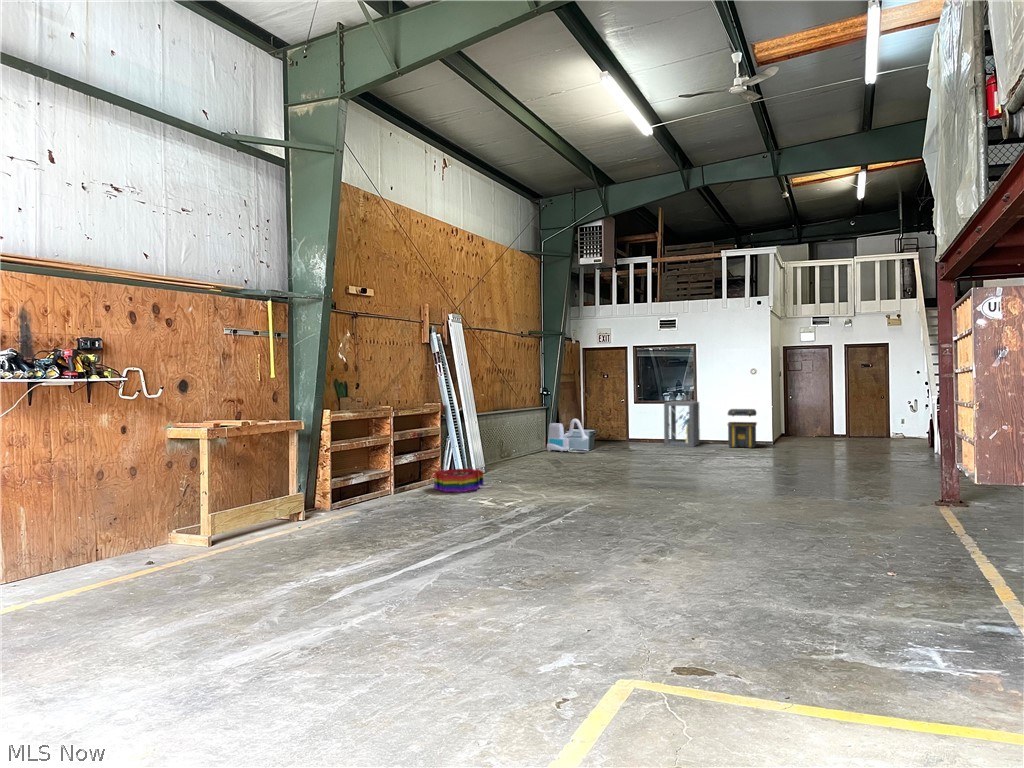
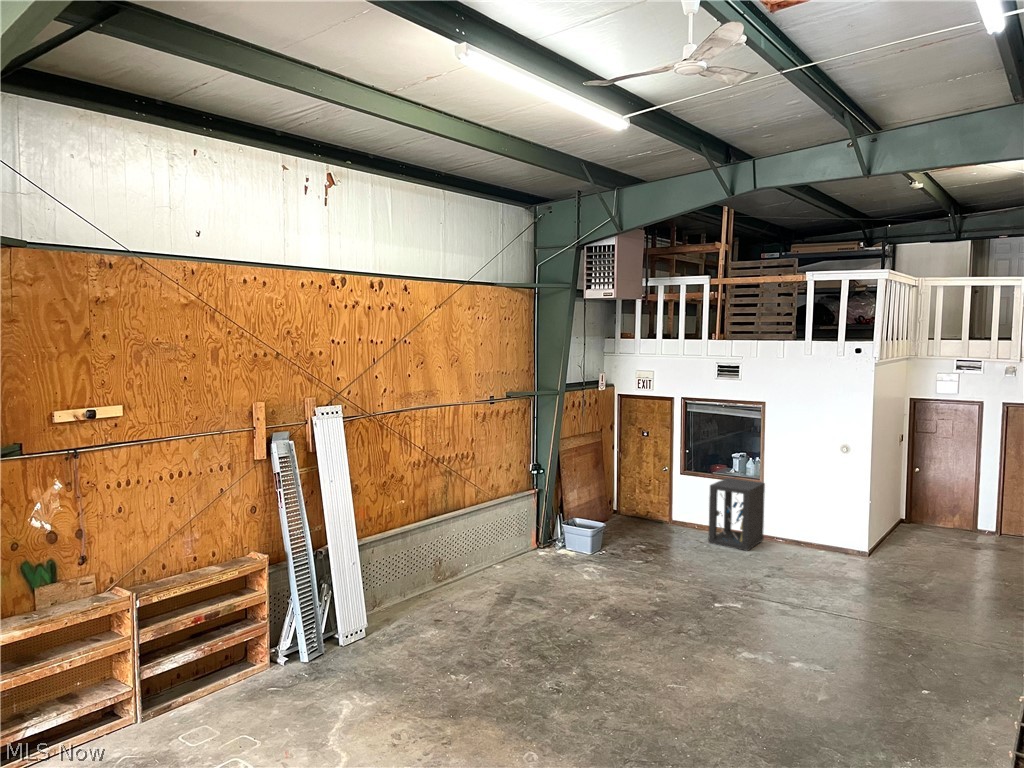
toolbox: present [728,409,757,448] -> none [799,499,846,563]
vacuum cleaner: present [547,419,589,452] -> none [535,512,585,554]
storage bin: present [434,469,484,492] -> none [243,648,320,707]

